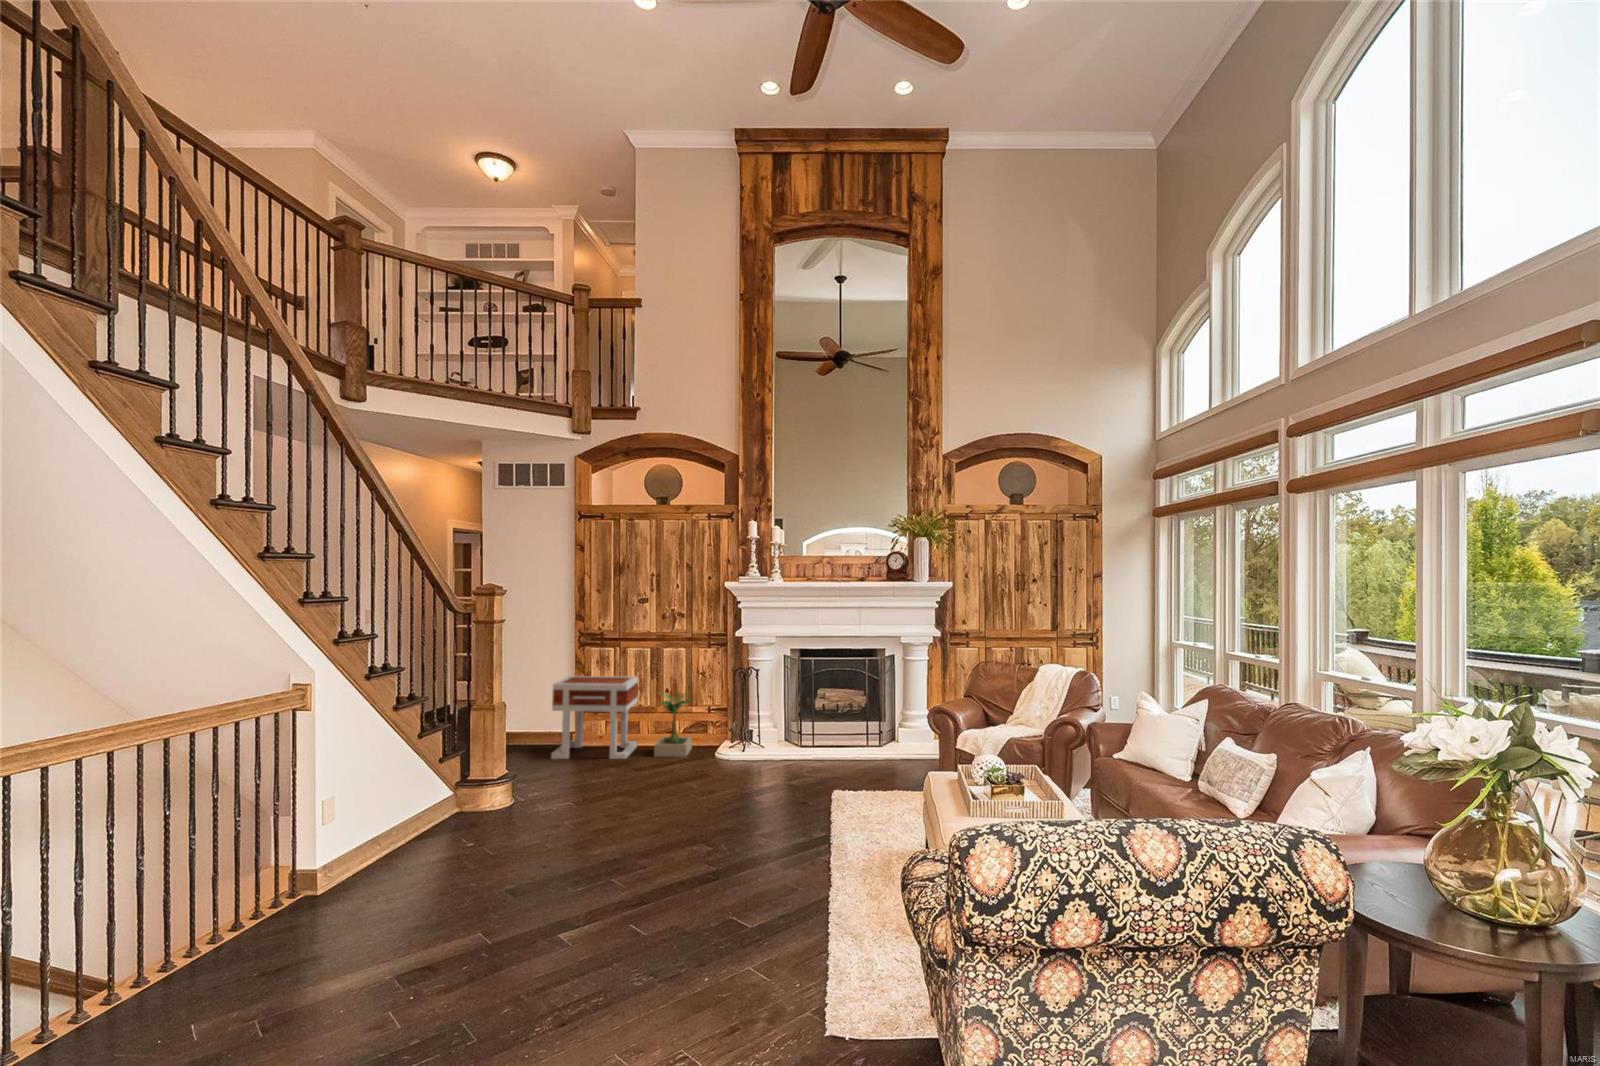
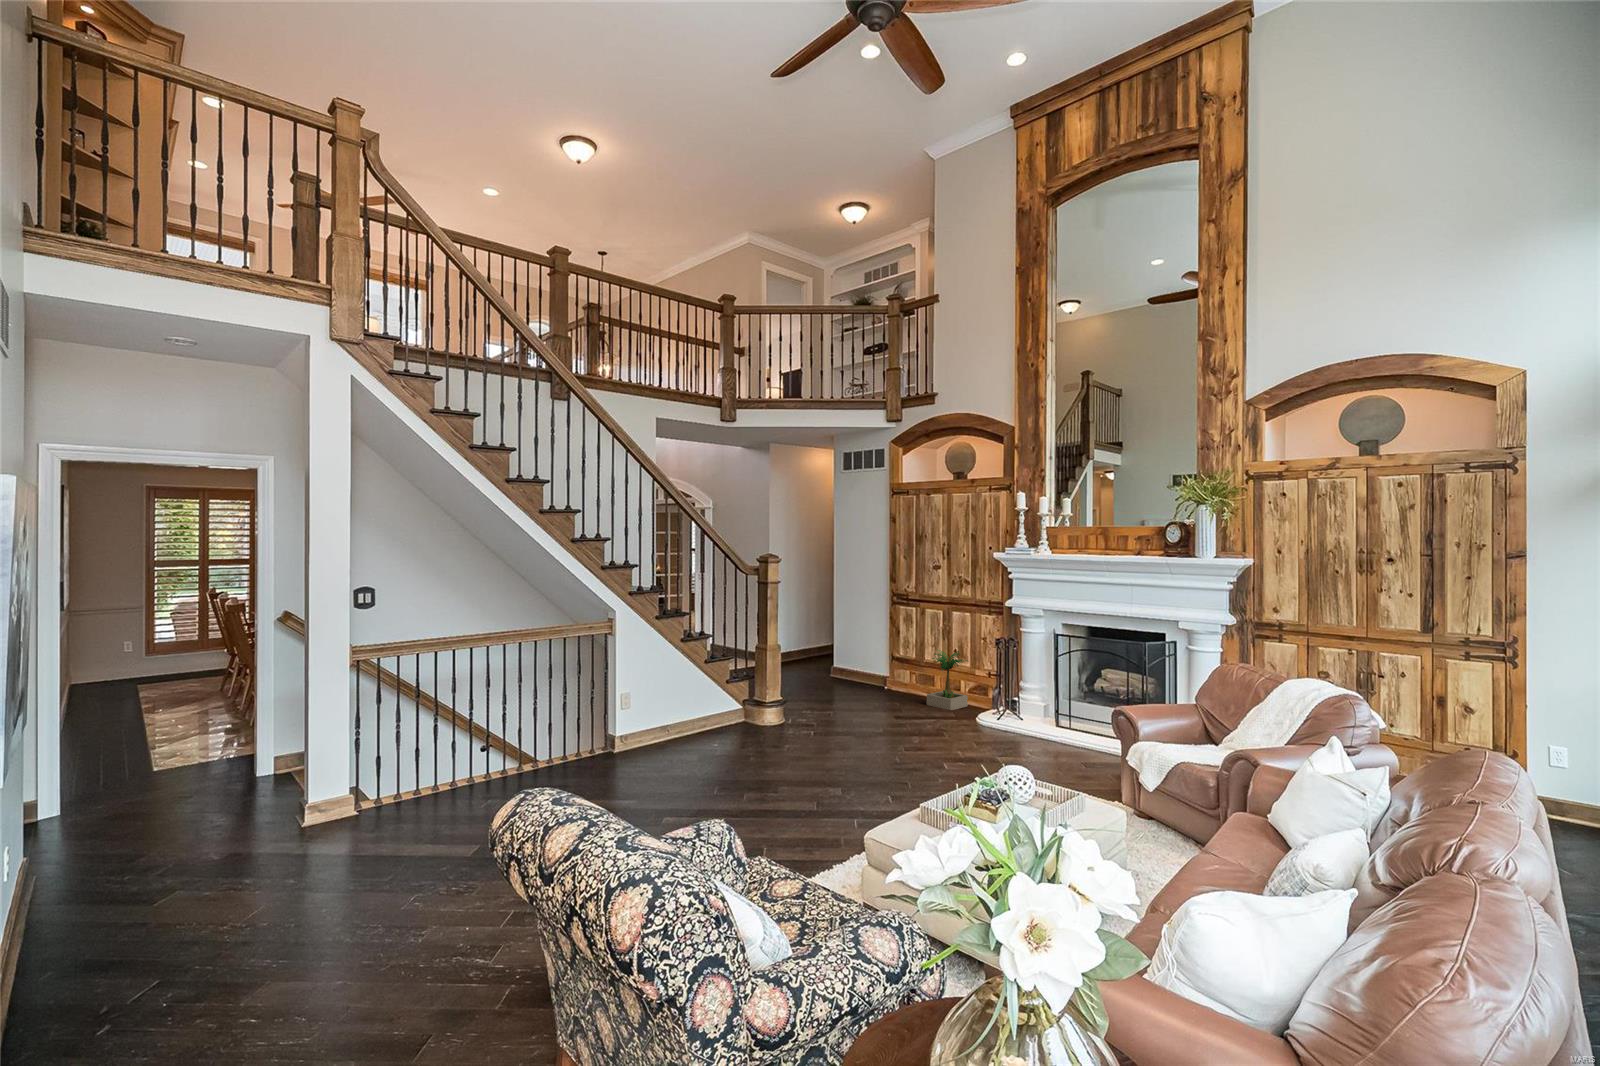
side table: present [551,676,638,759] -> none [856,628,931,703]

